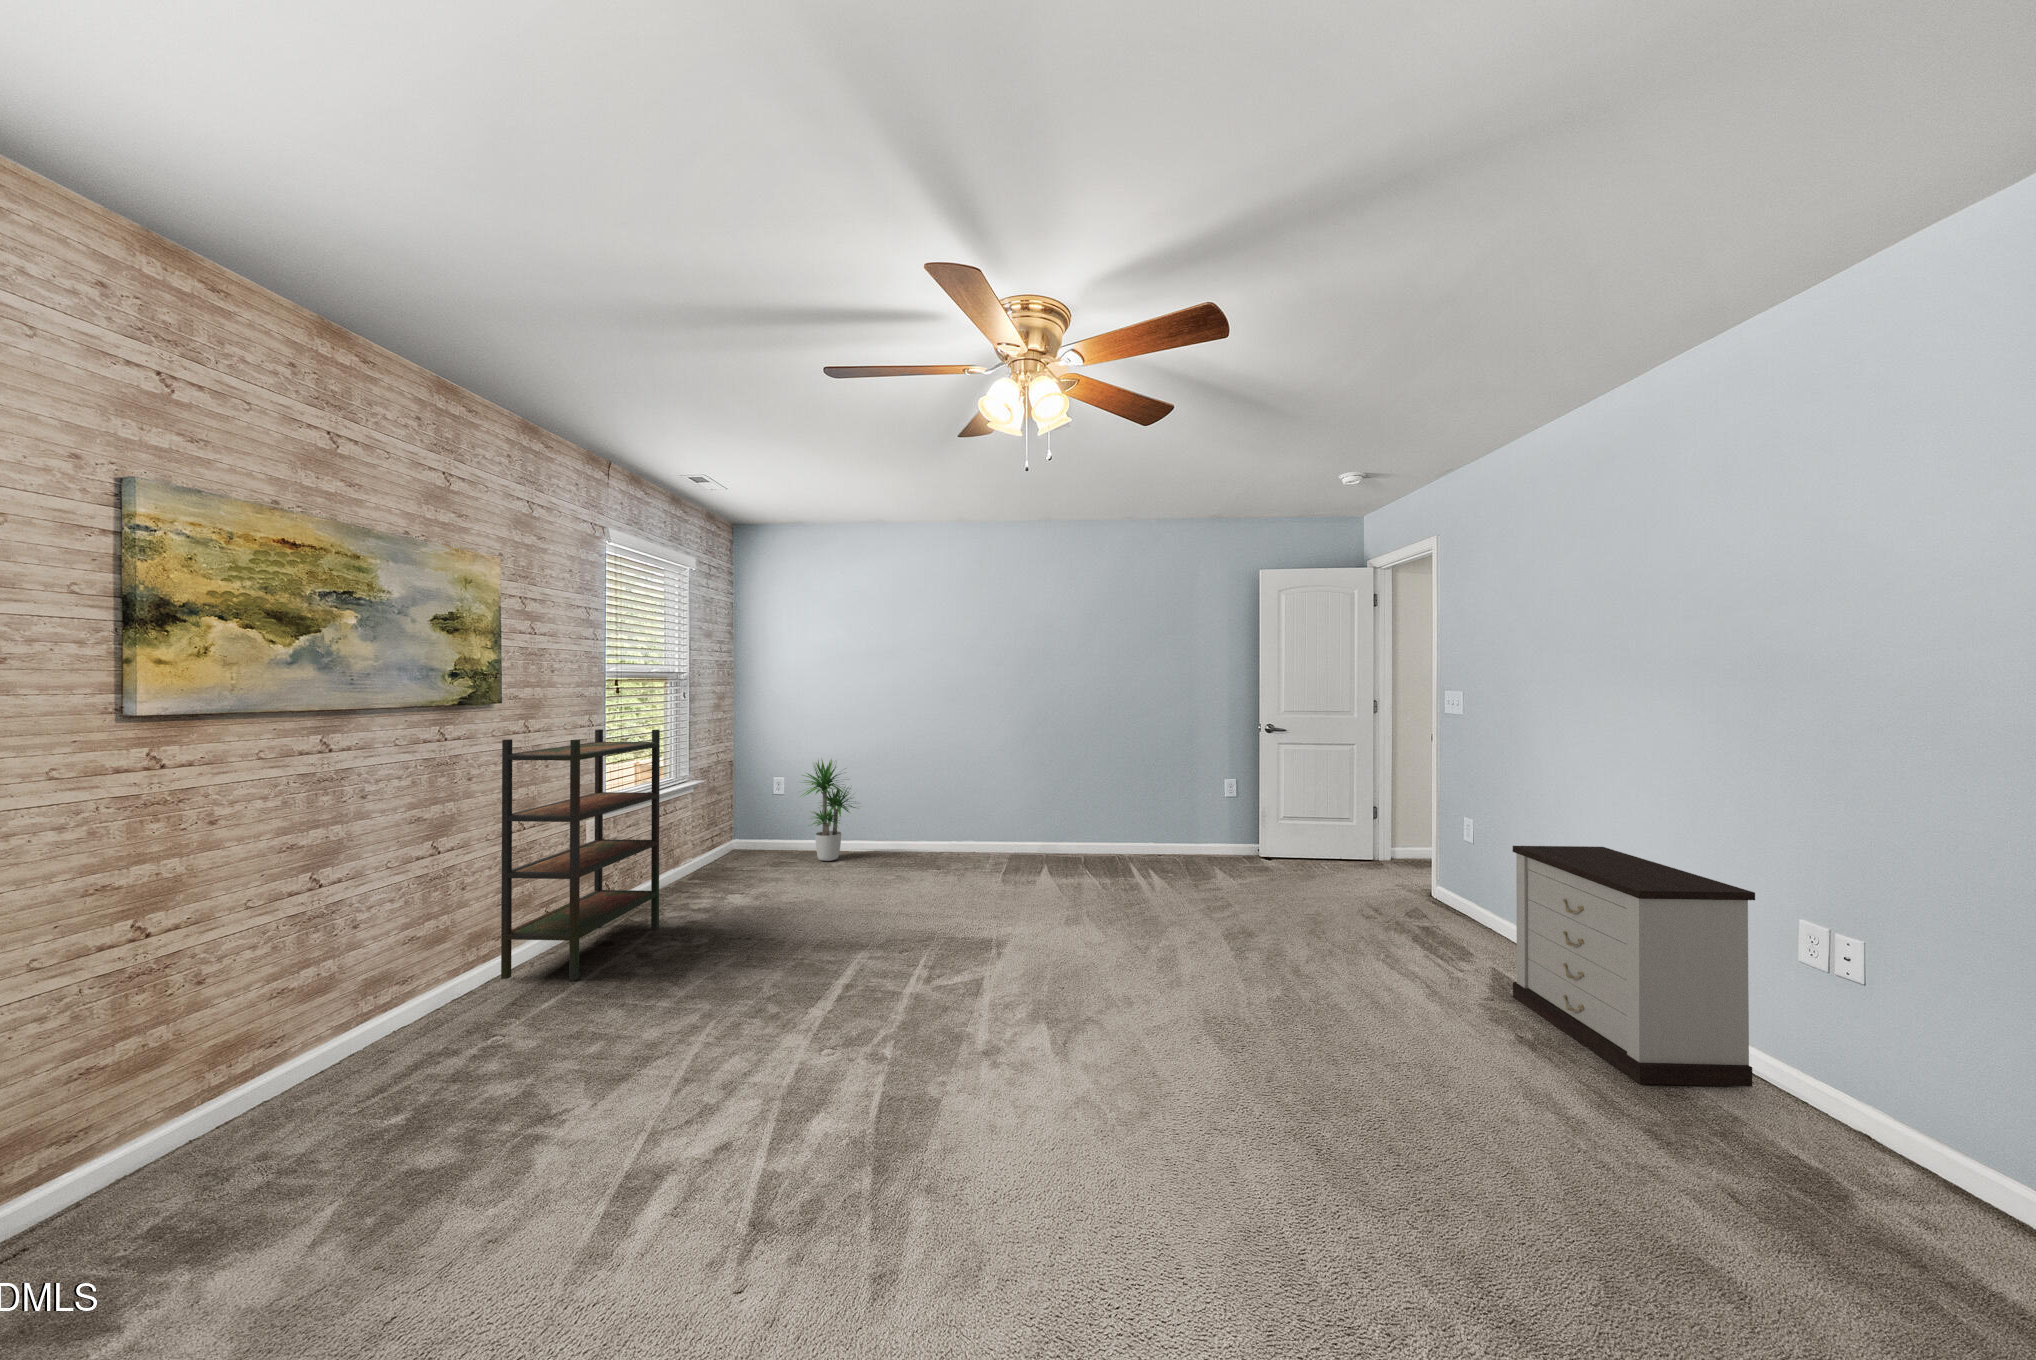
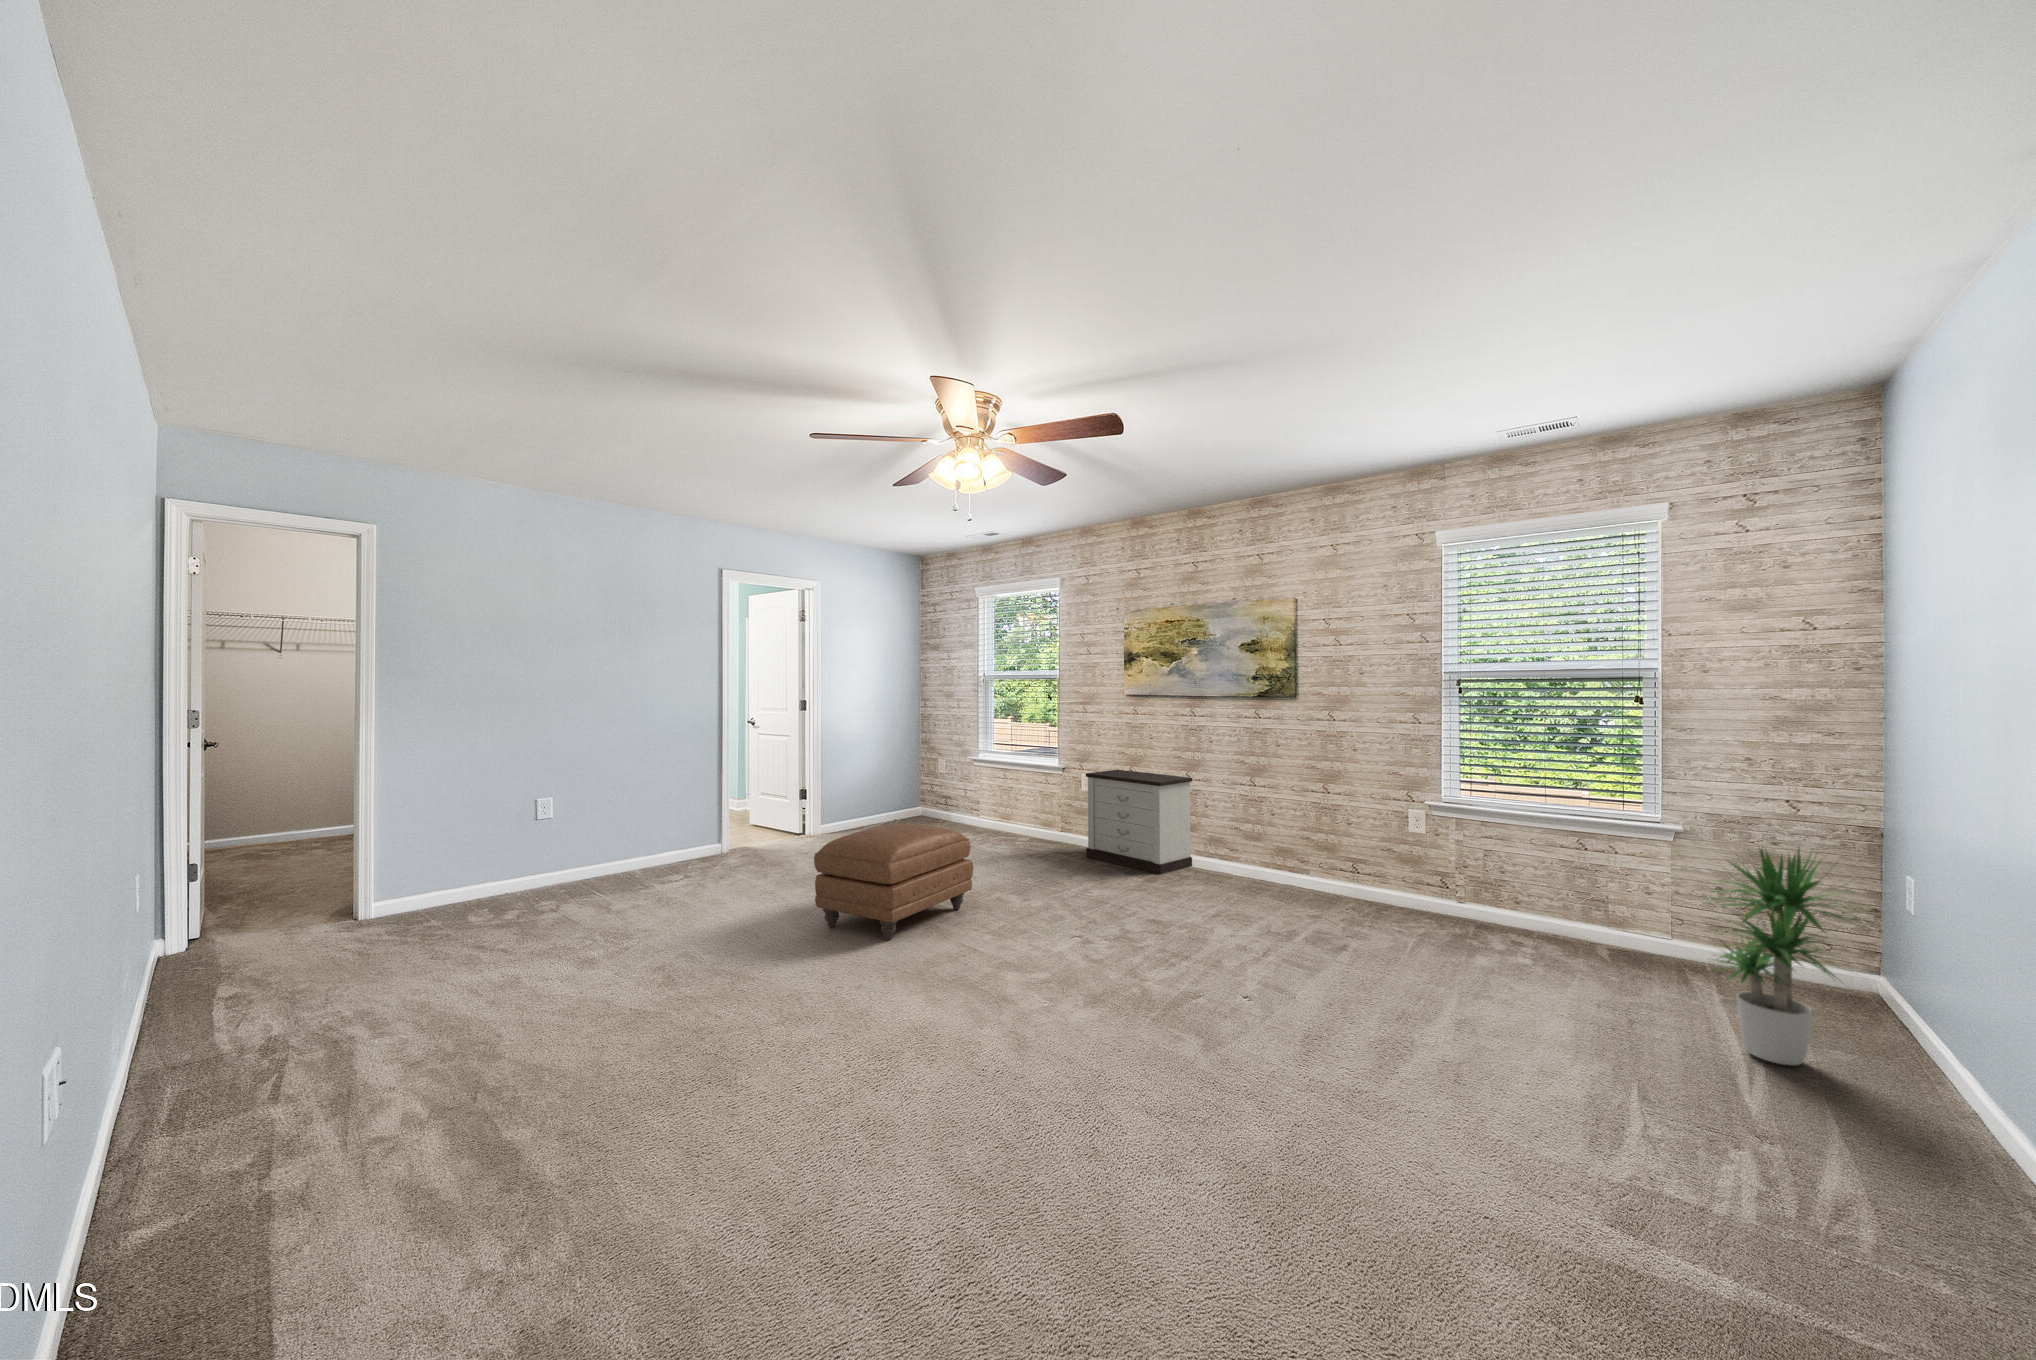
bookshelf: present [501,729,660,980] -> none [1258,722,1409,924]
nightstand: present [1513,846,1755,1087] -> present [1086,770,1192,874]
ottoman: none [858,945,1155,1207] -> present [814,824,973,940]

